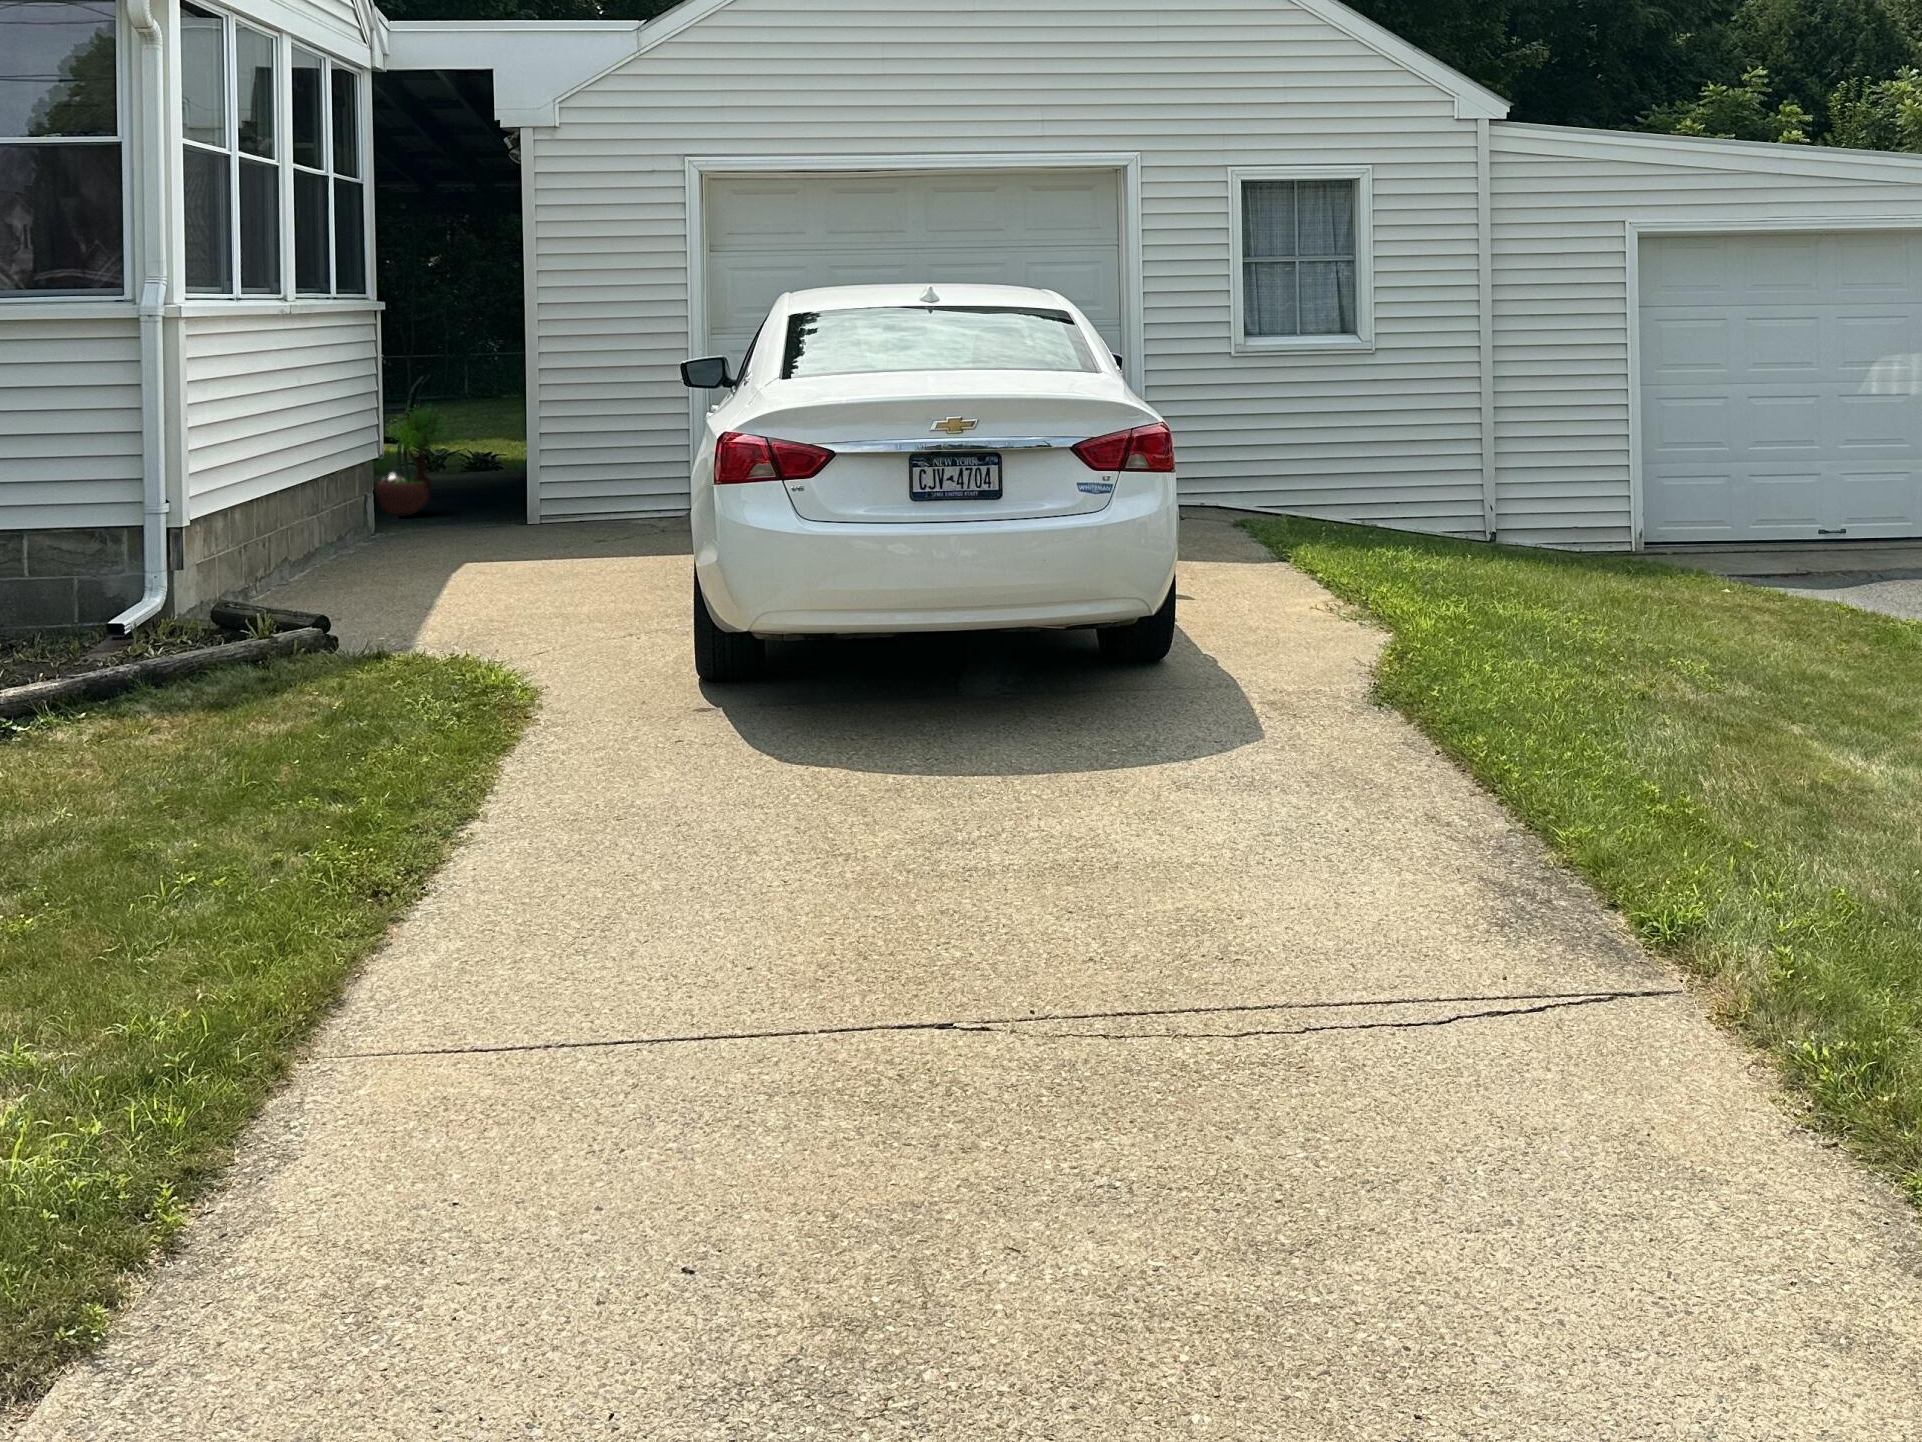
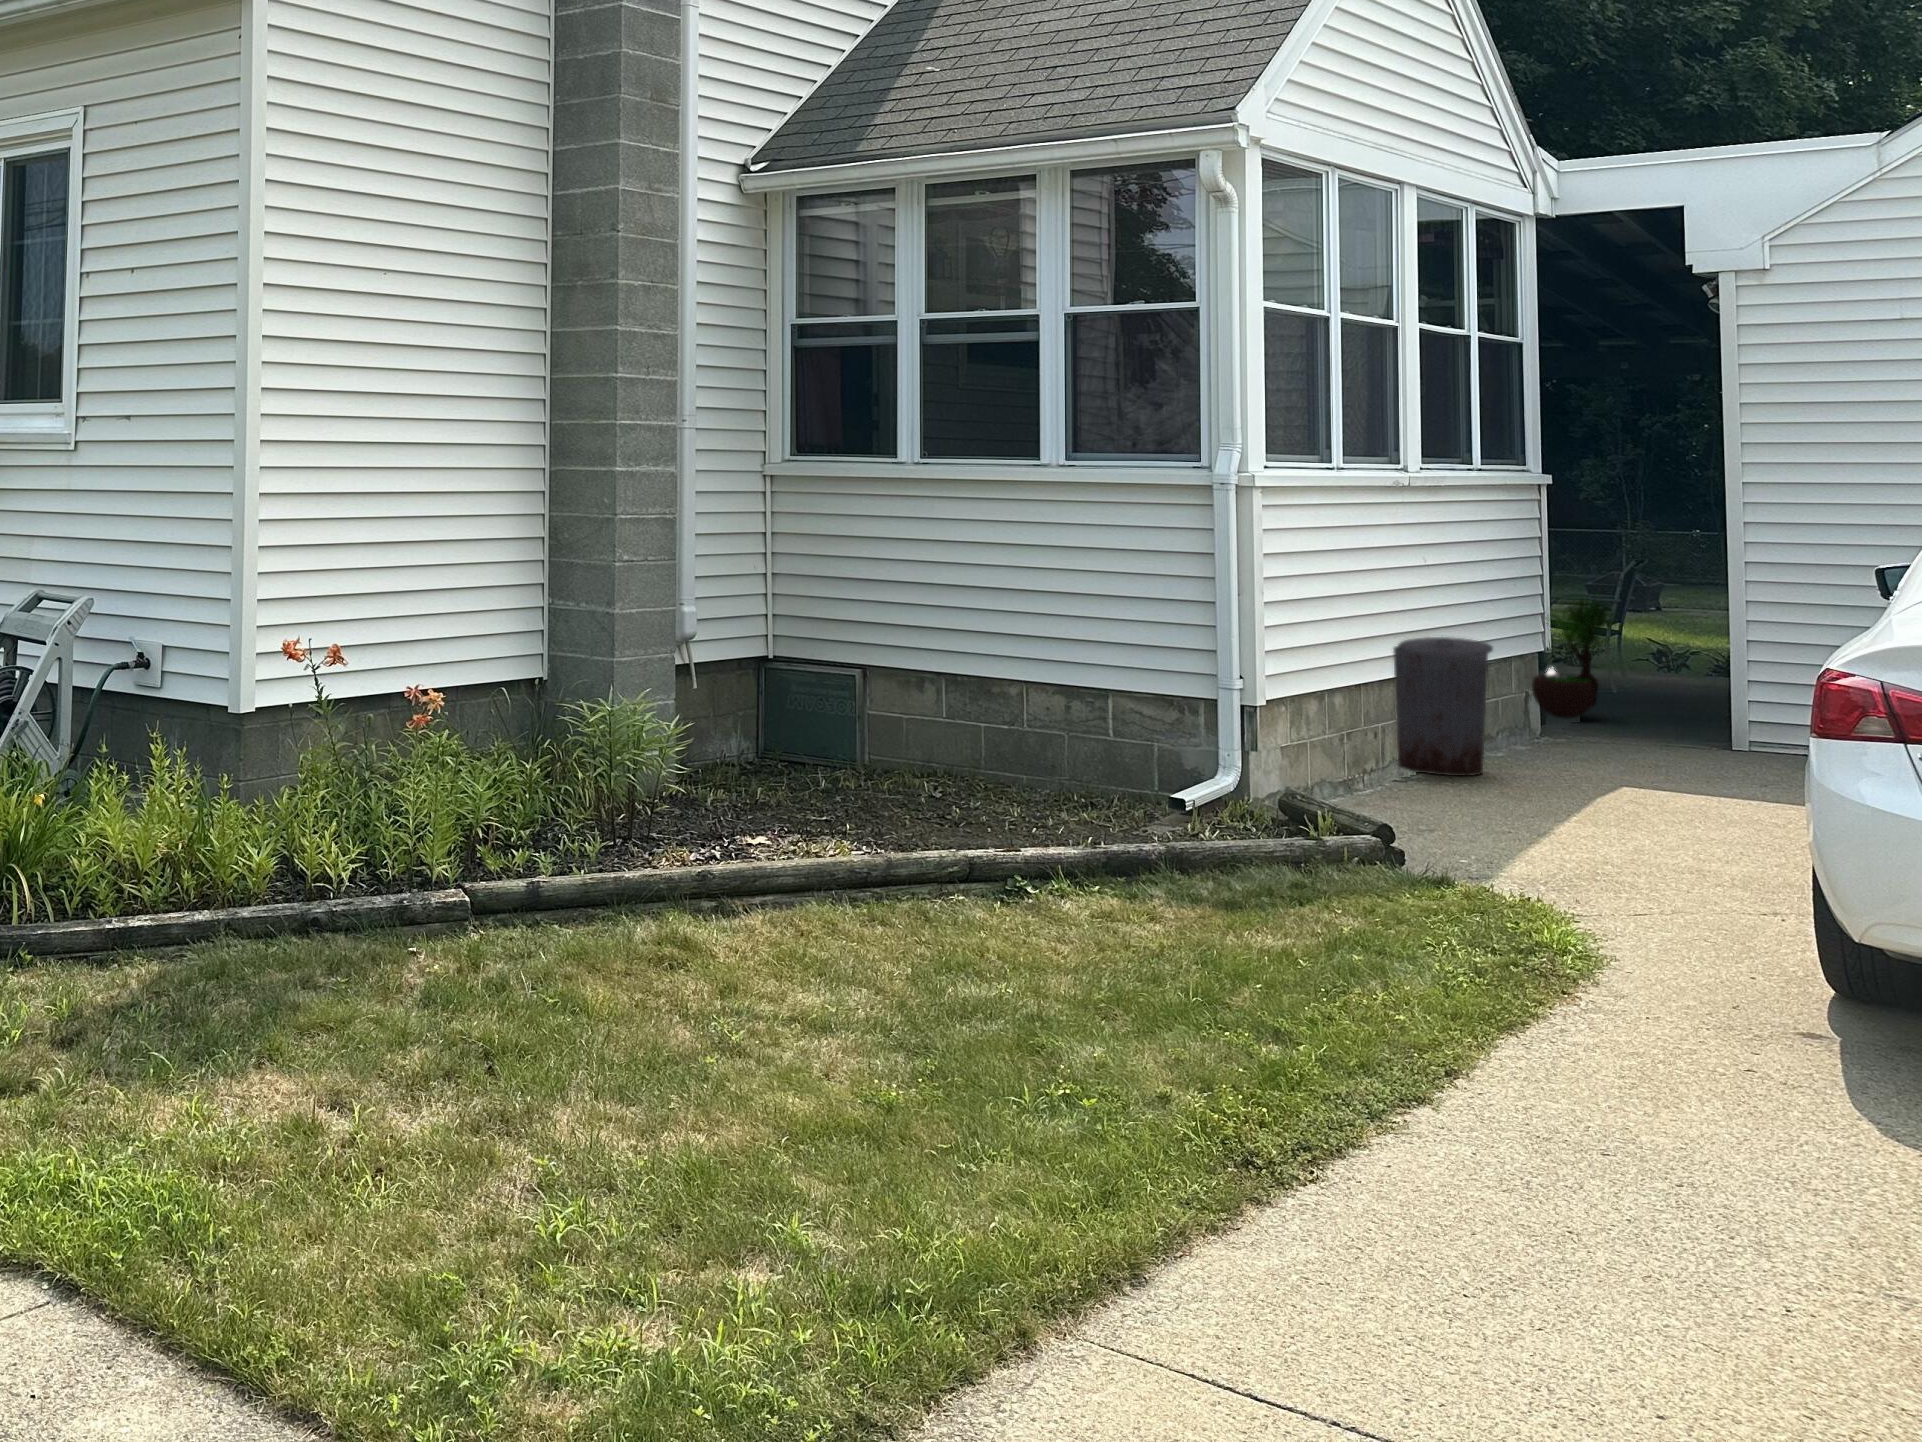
trash can: none [287,449,373,573] -> present [1393,637,1493,776]

